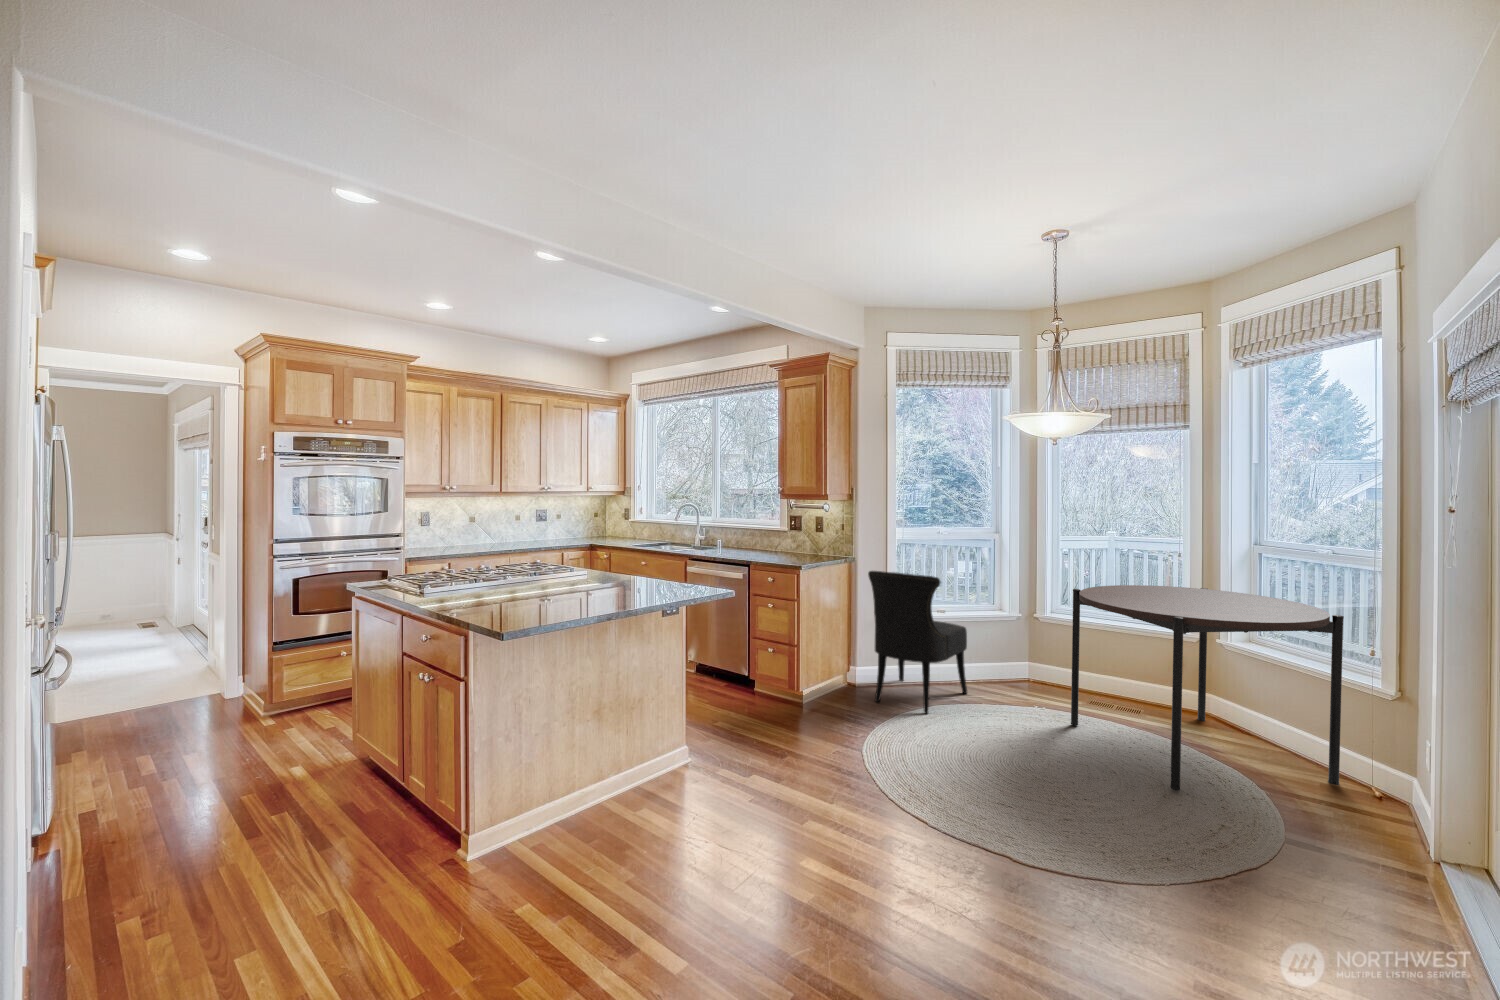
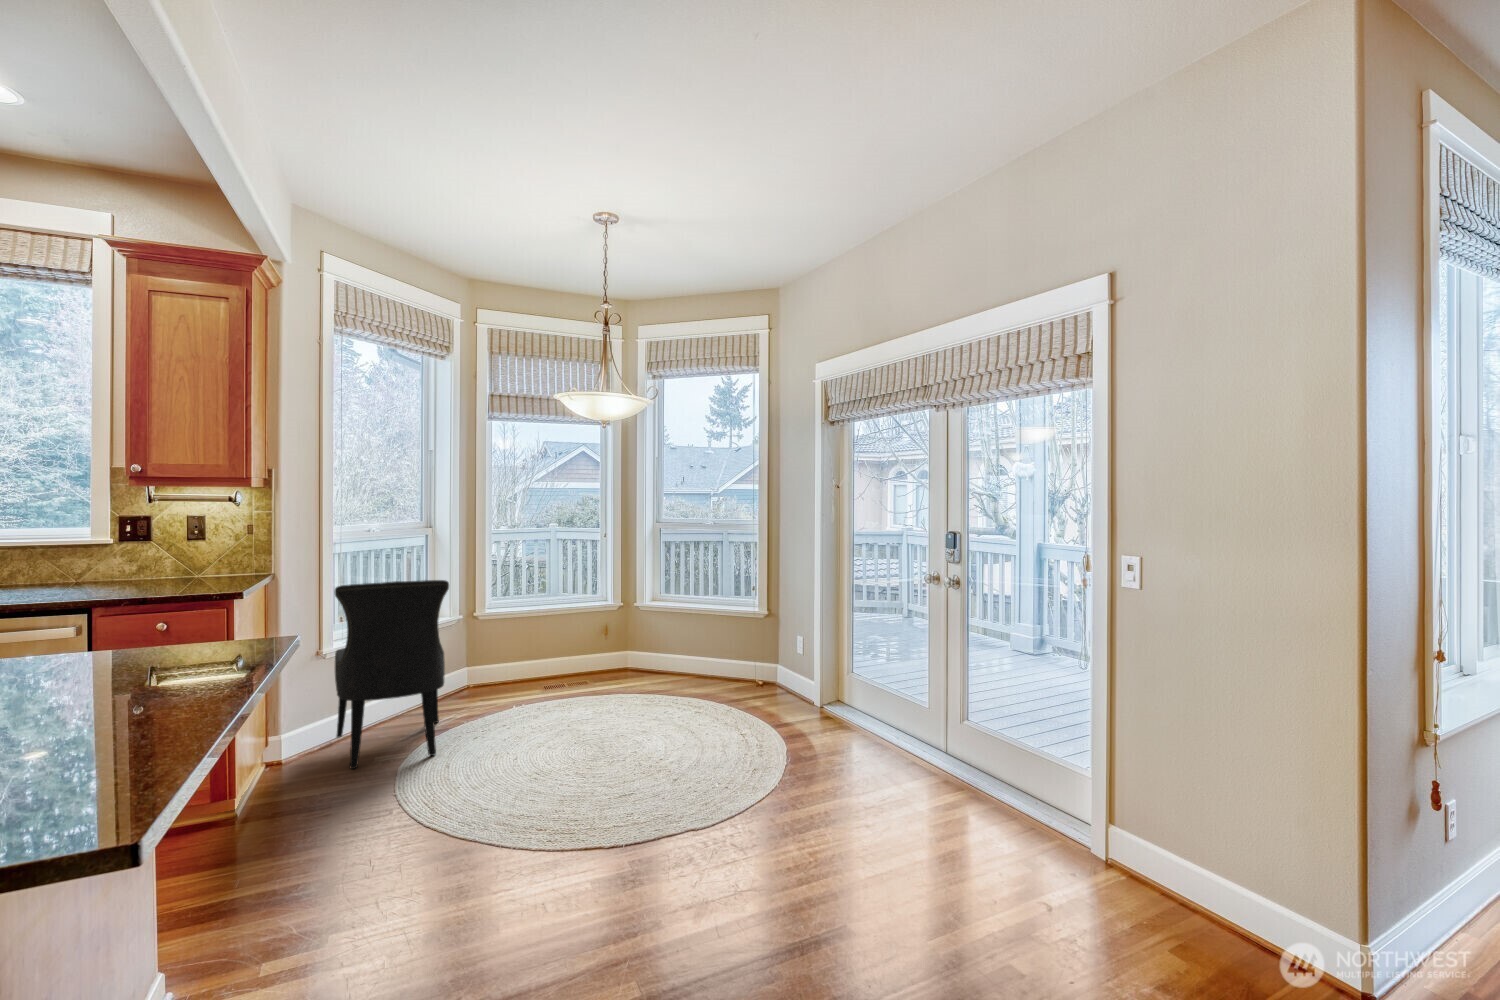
dining table: present [1071,585,1344,791] -> none [568,561,748,725]

